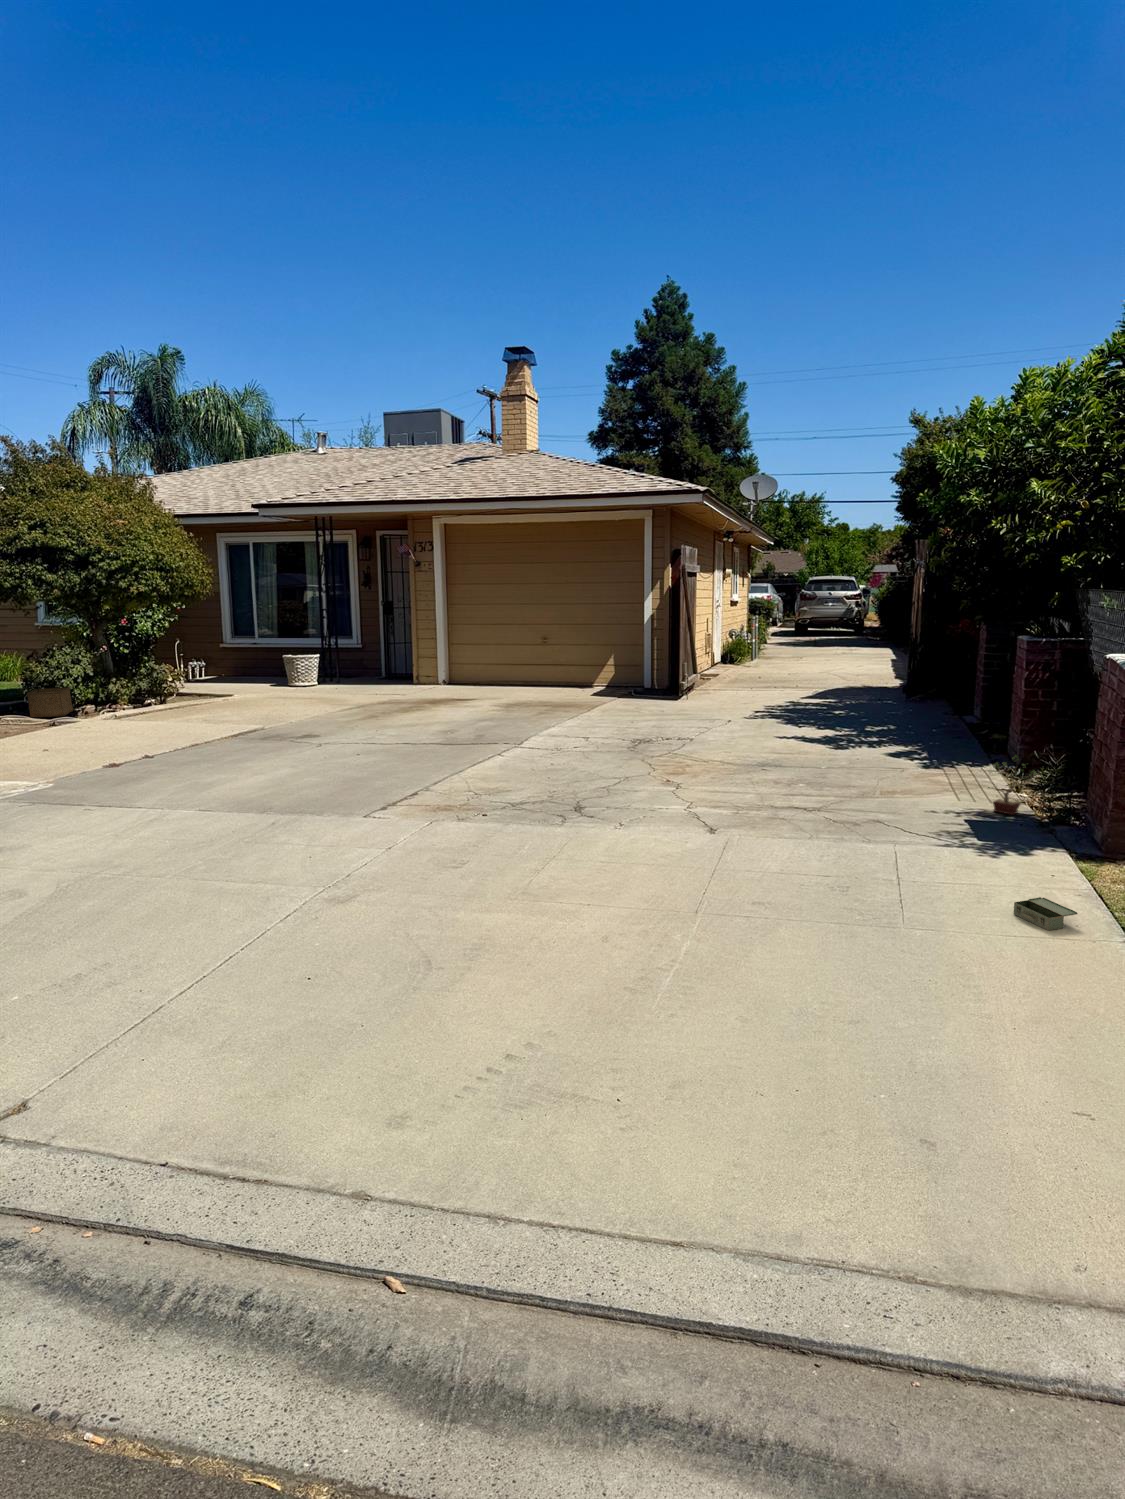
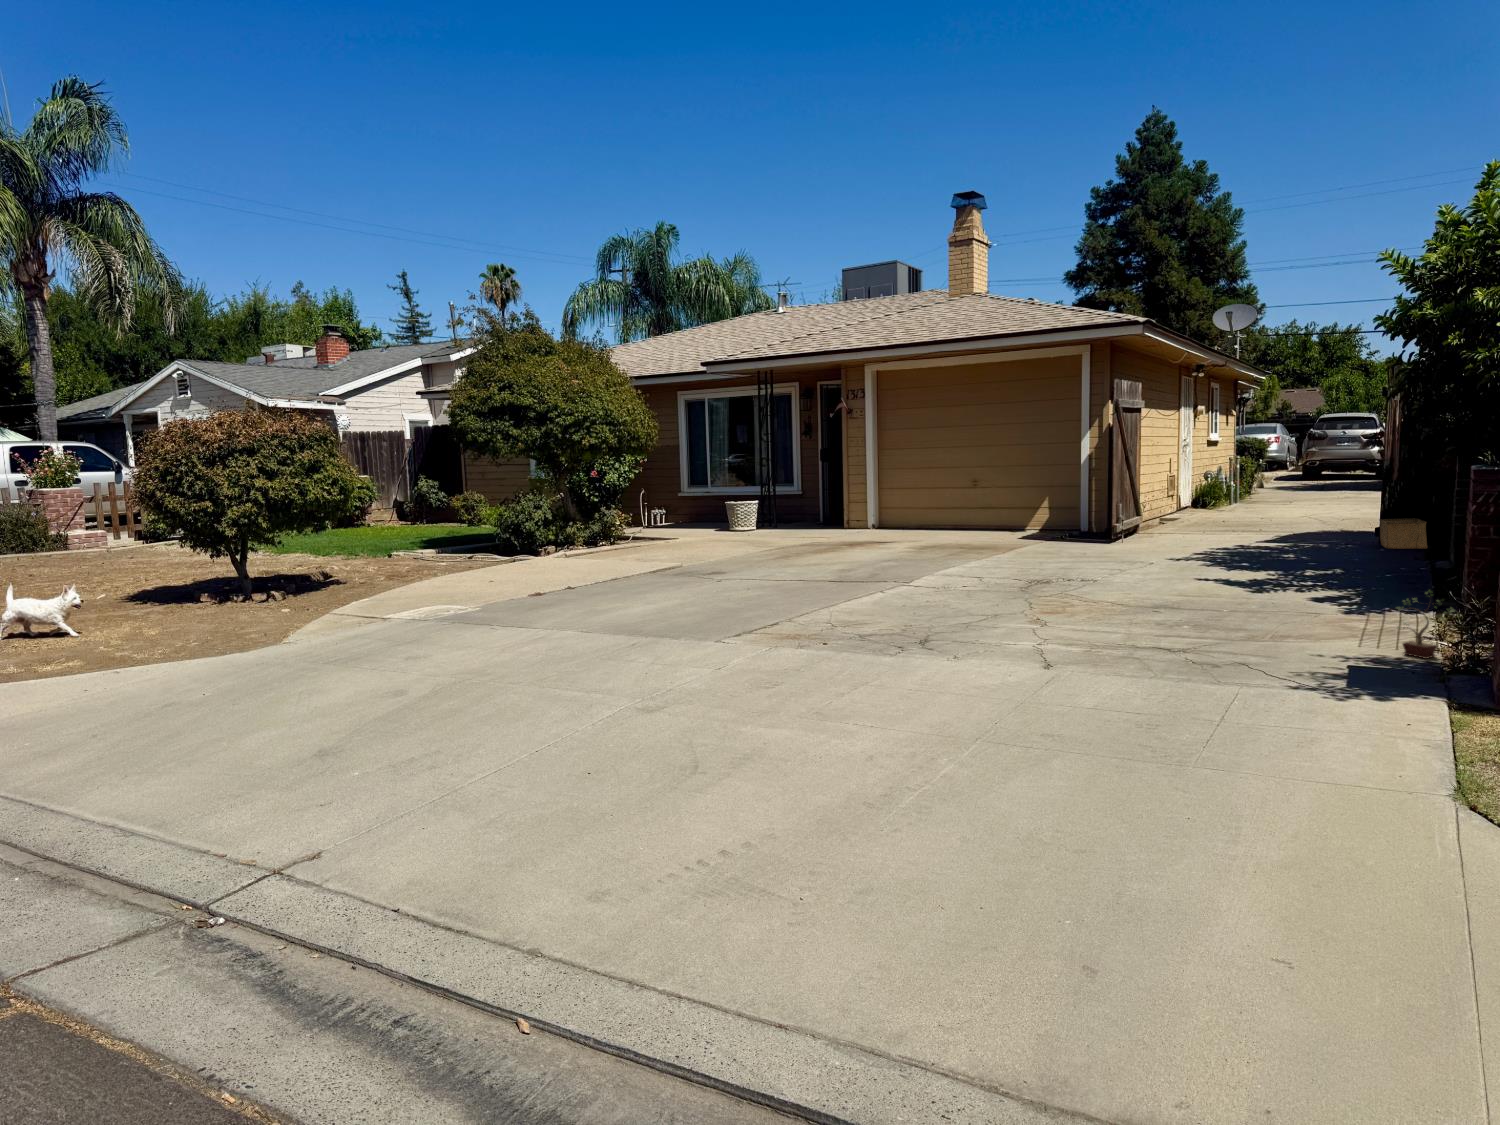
storage bin: present [27,687,73,717] -> present [1380,518,1427,549]
toolbox: present [1013,897,1078,930] -> none [1355,742,1429,778]

